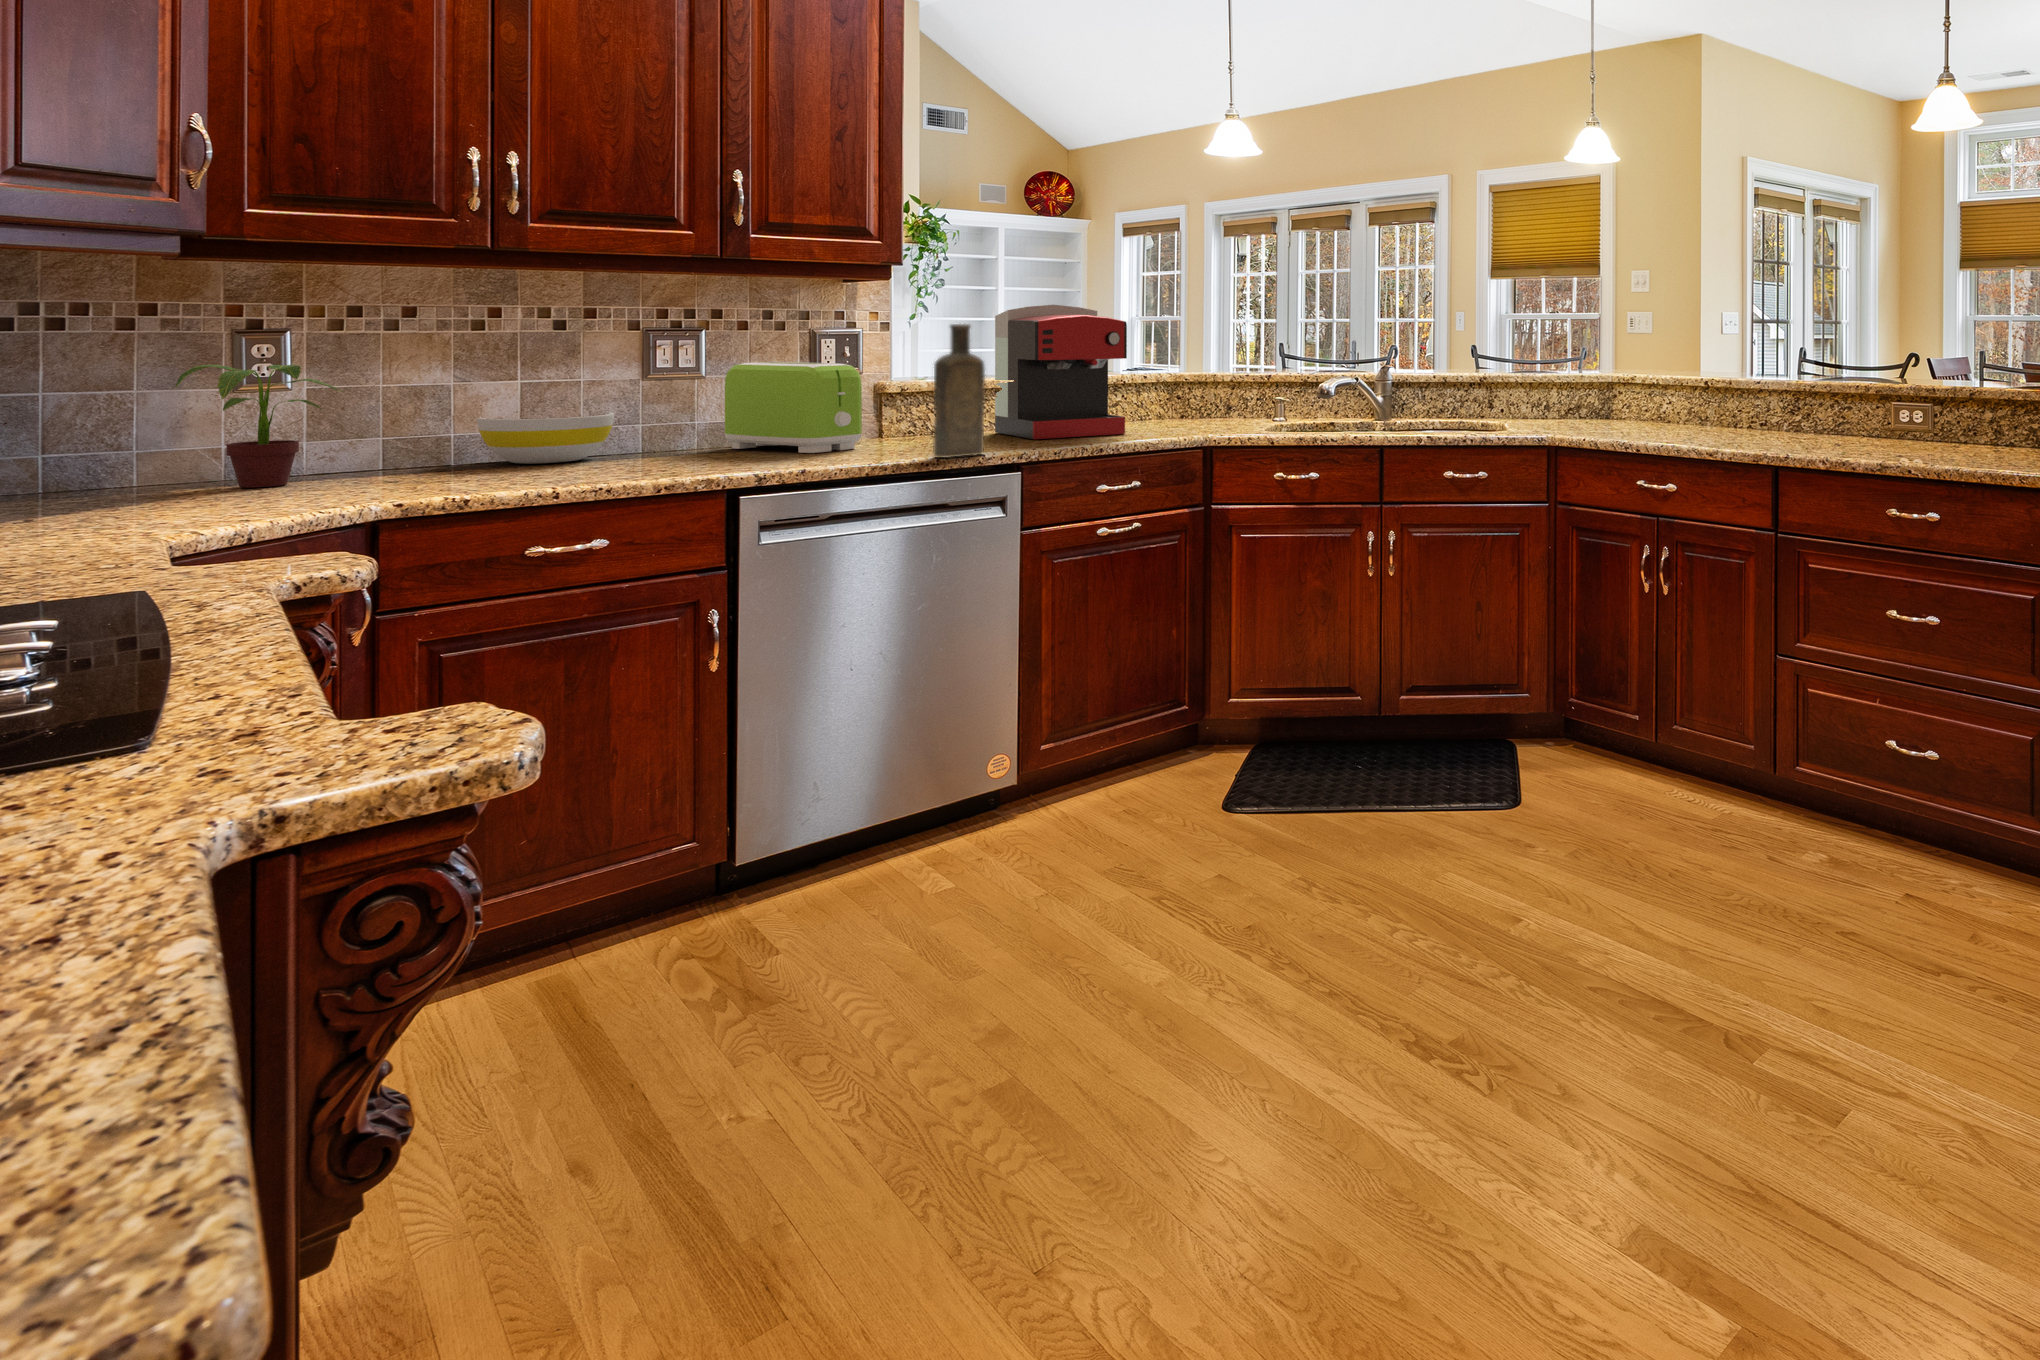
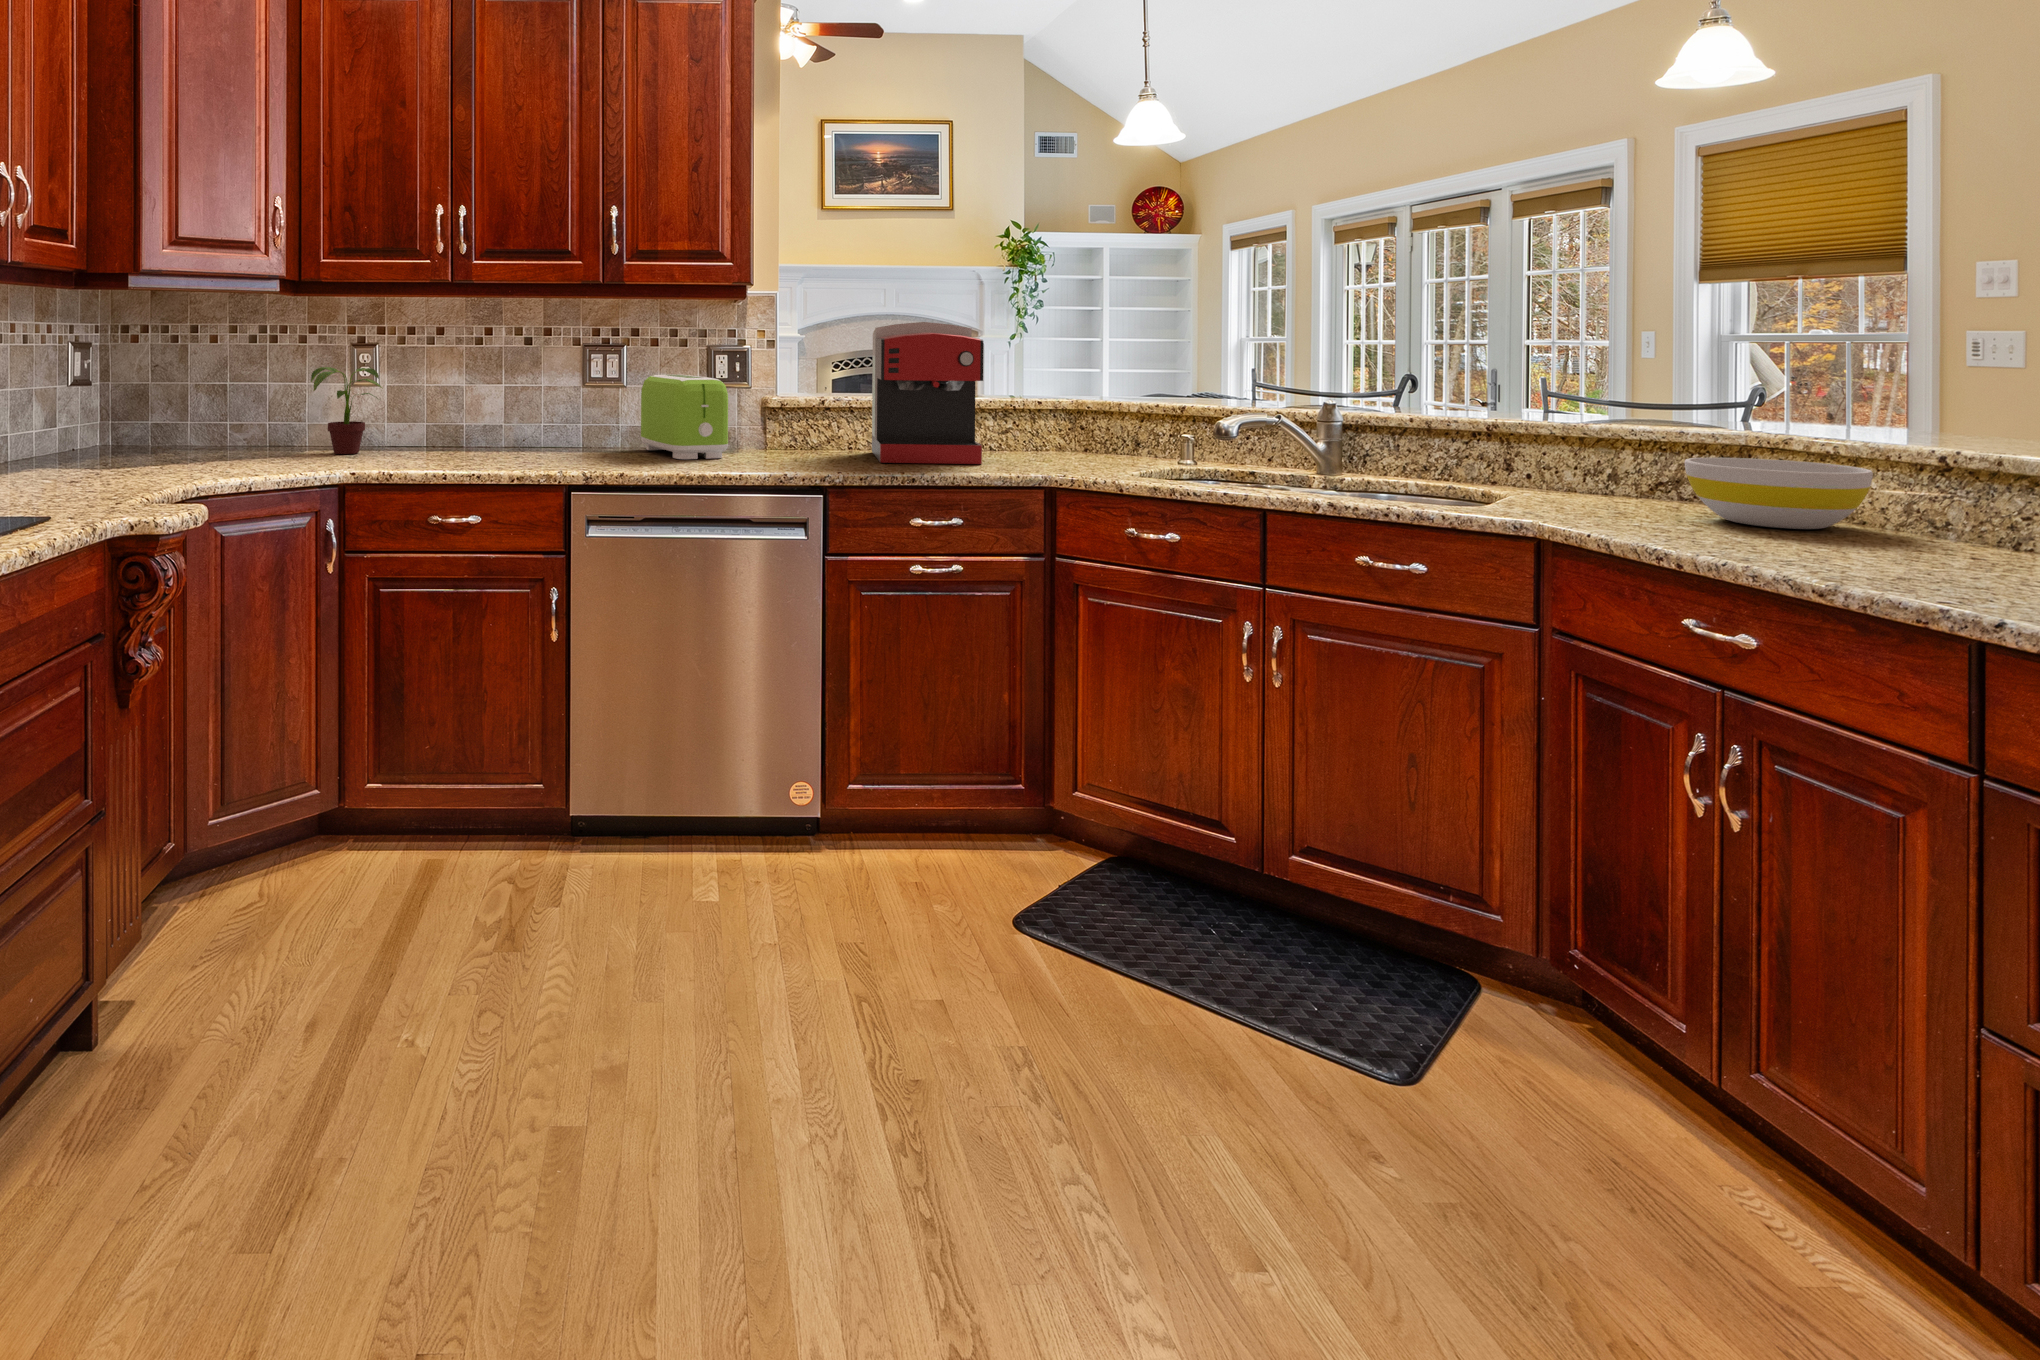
bottle: present [933,324,985,458] -> none [737,342,794,475]
bowl: present [477,412,614,464] -> present [1685,458,1873,529]

